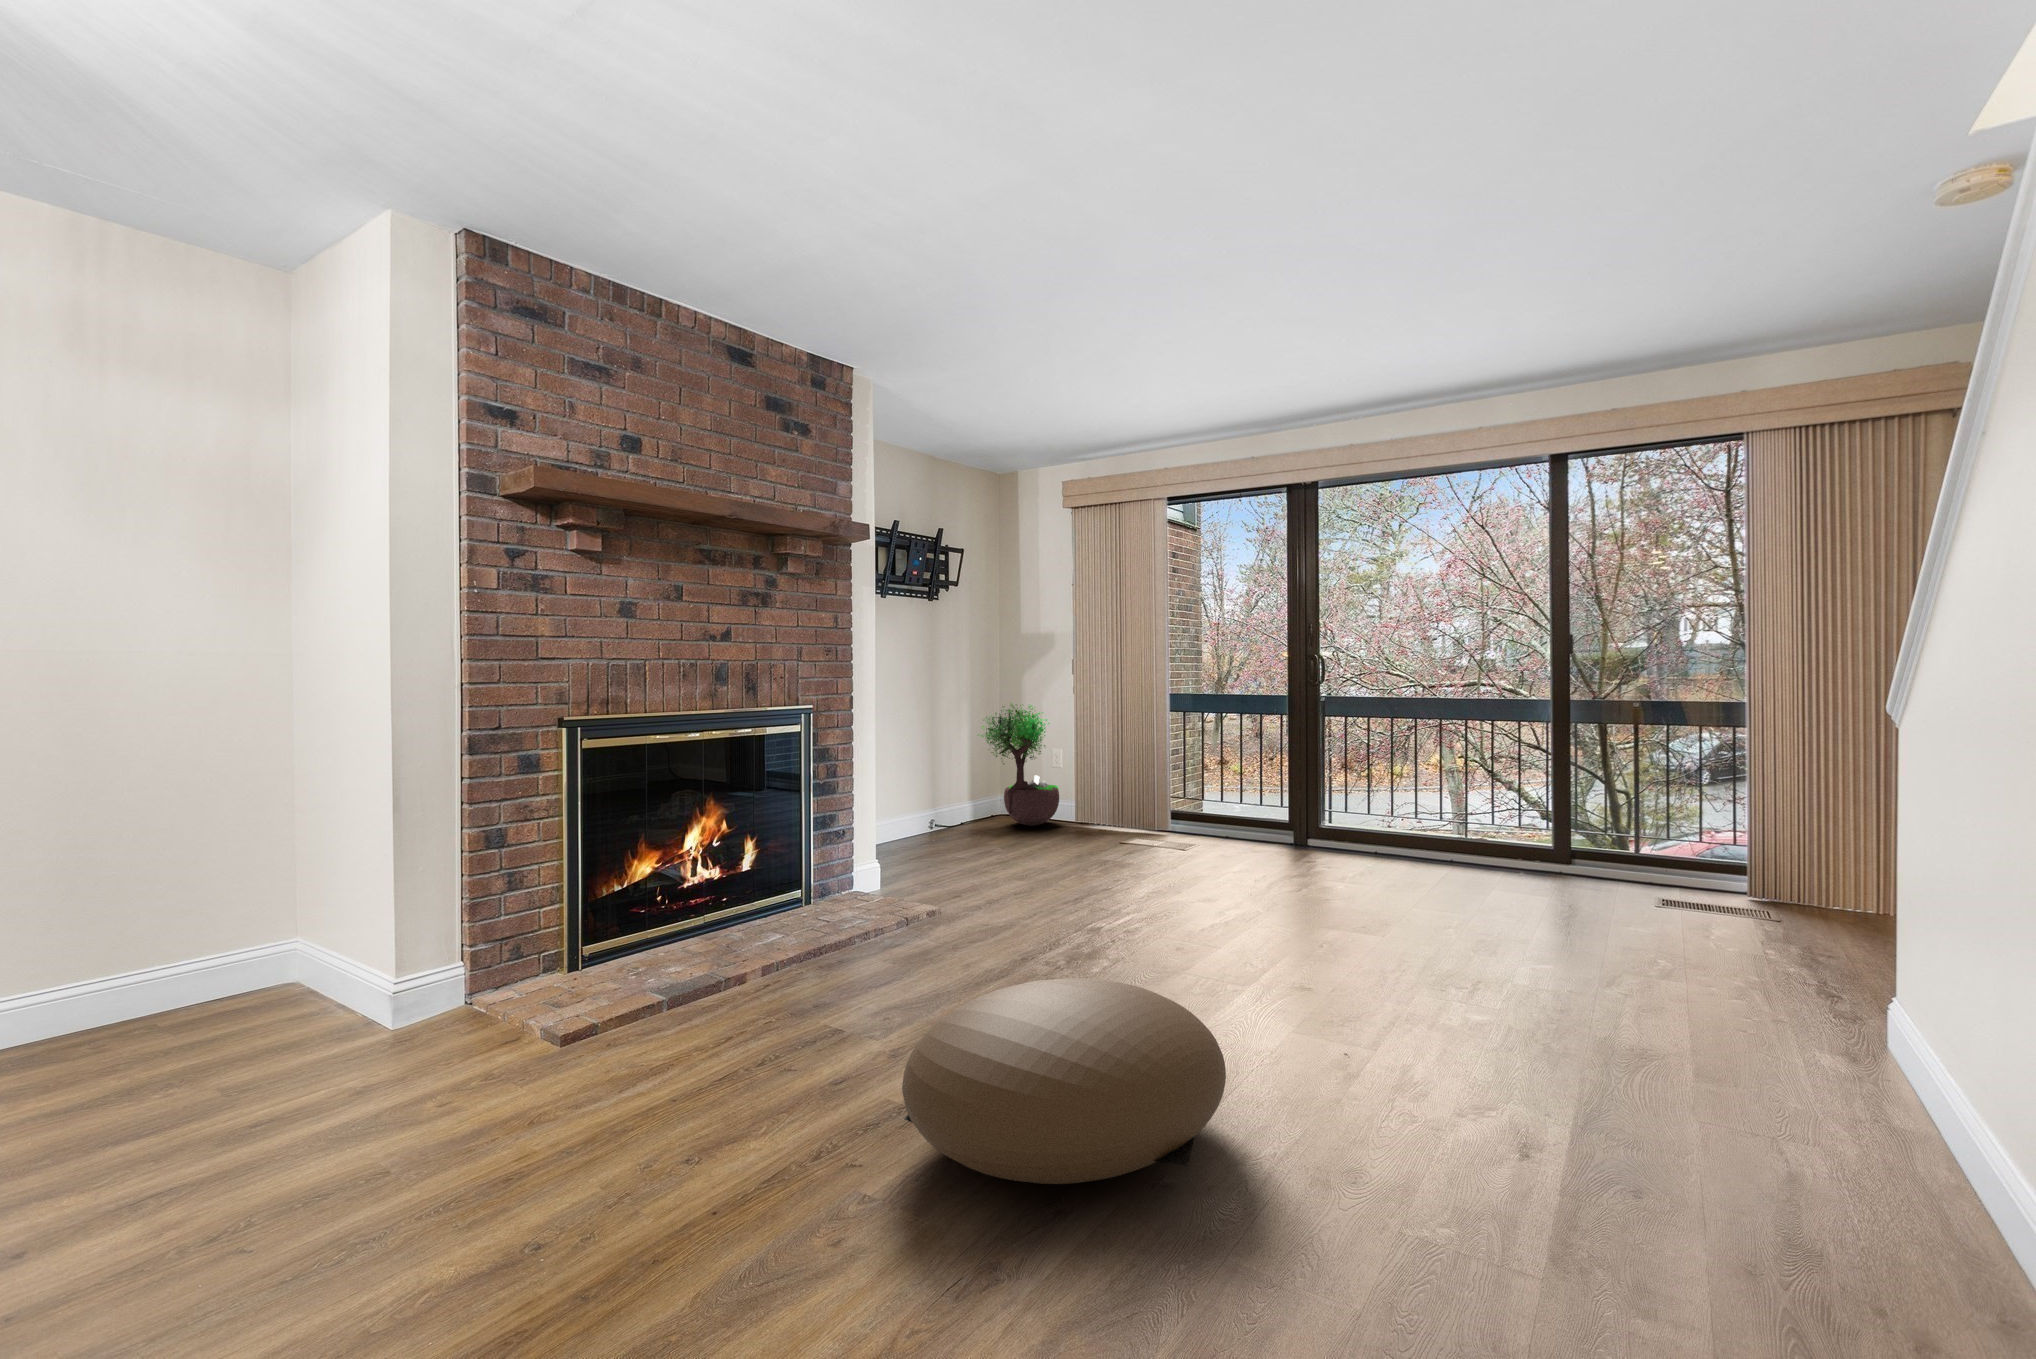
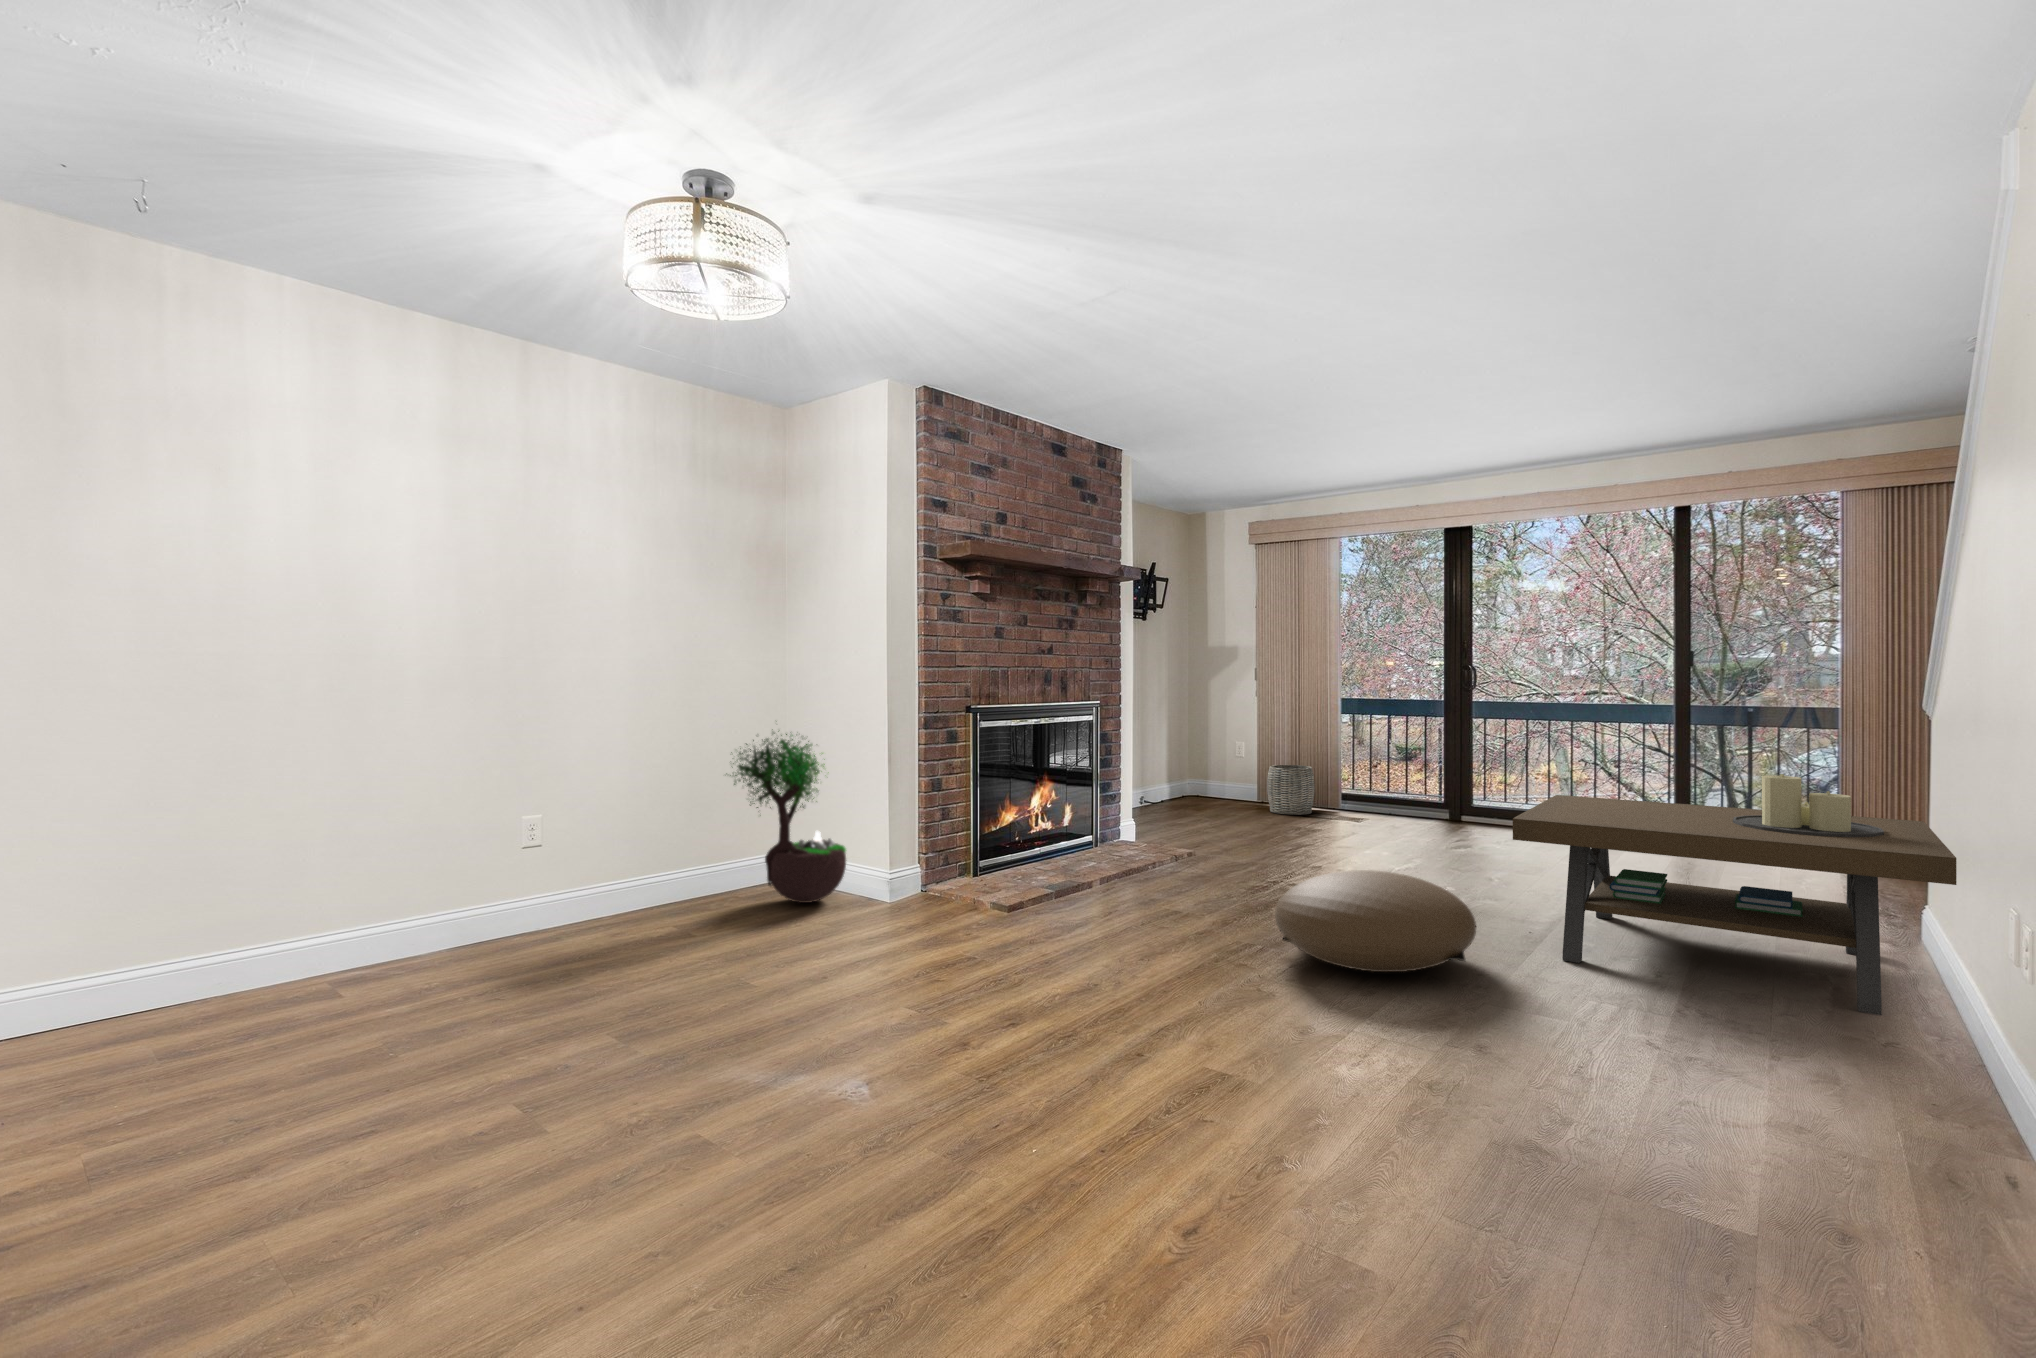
potted tree: present [977,703,1059,826] -> present [730,729,846,903]
woven basket: none [1077,779,1133,842] -> present [1267,765,1314,815]
coffee table: none [1295,816,2004,1248] -> present [1513,774,1957,1015]

